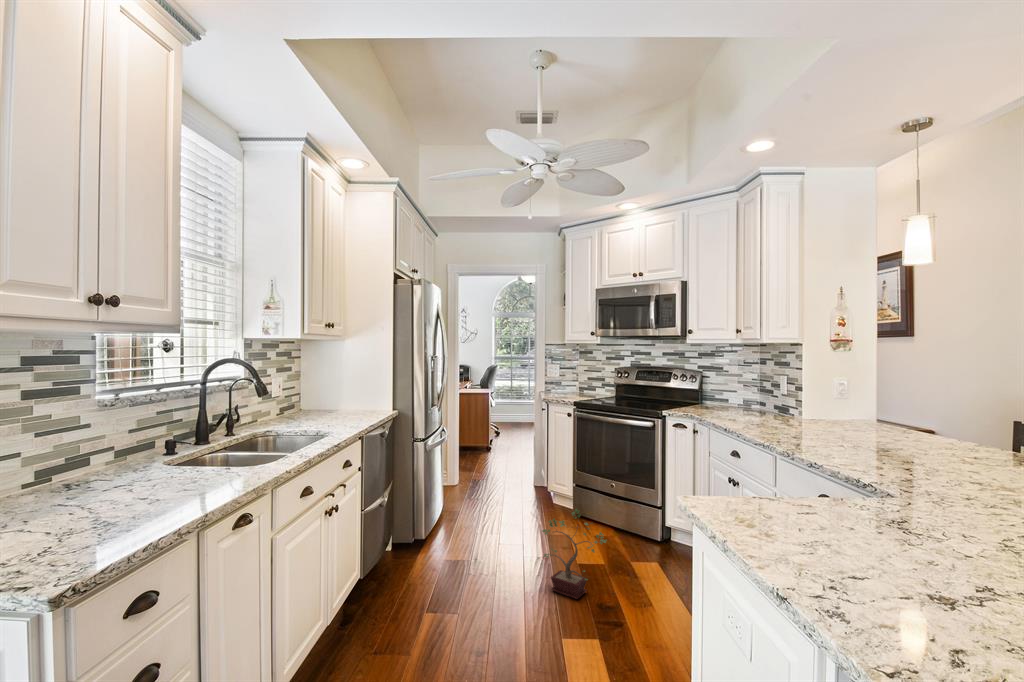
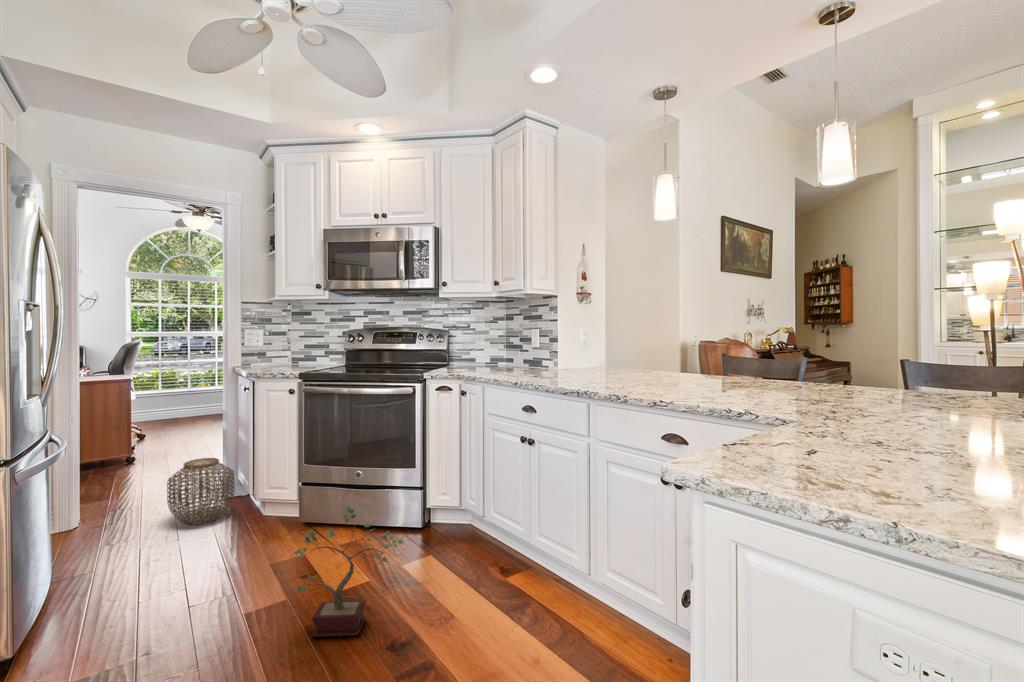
woven basket: none [497,456,535,502] -> present [167,458,235,525]

